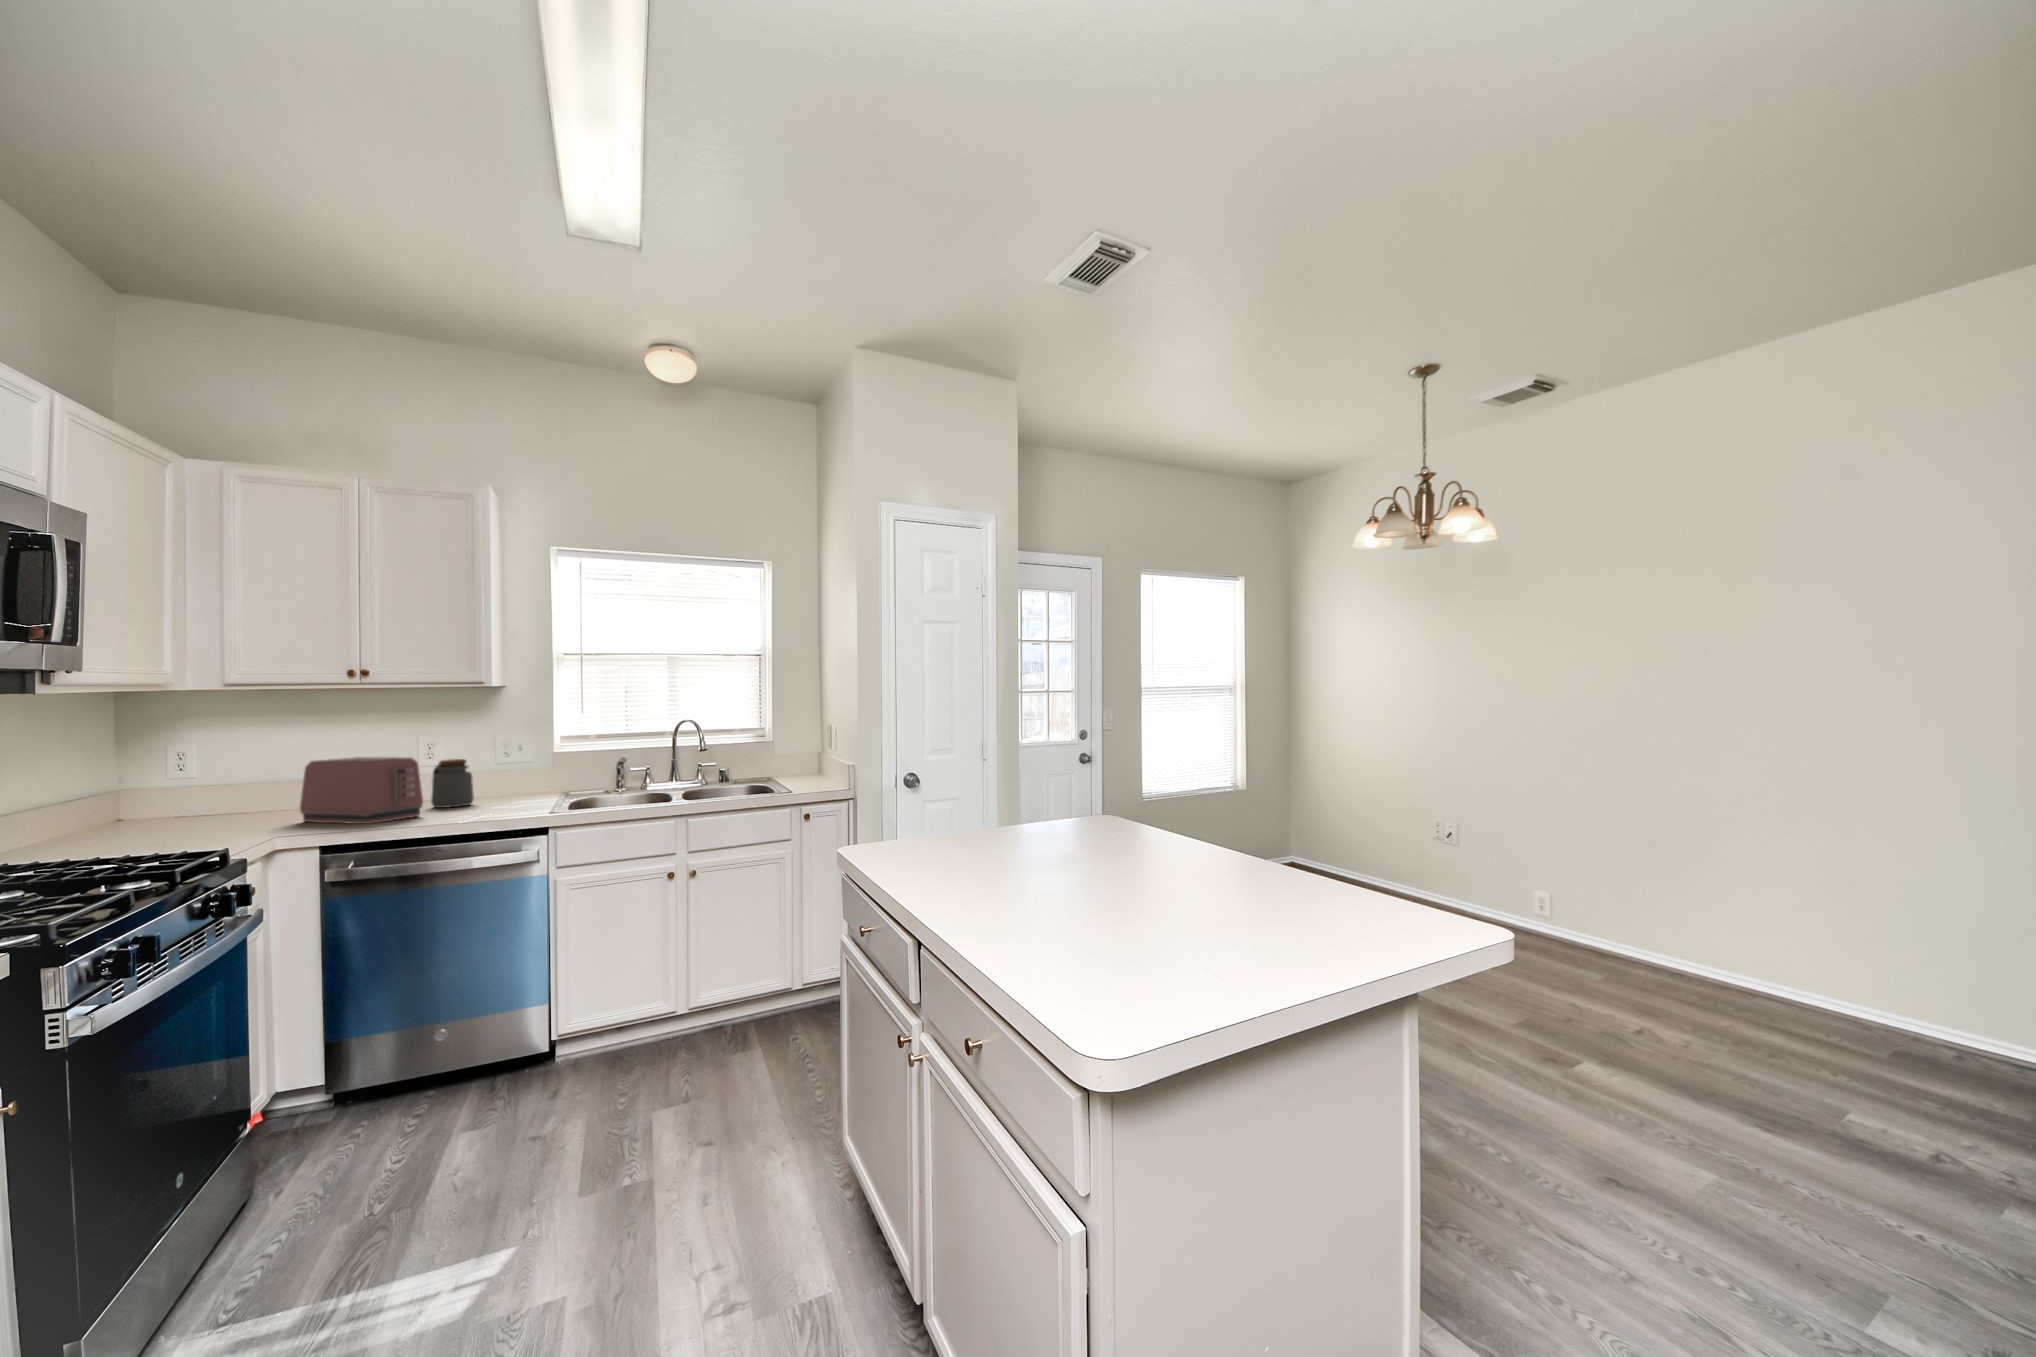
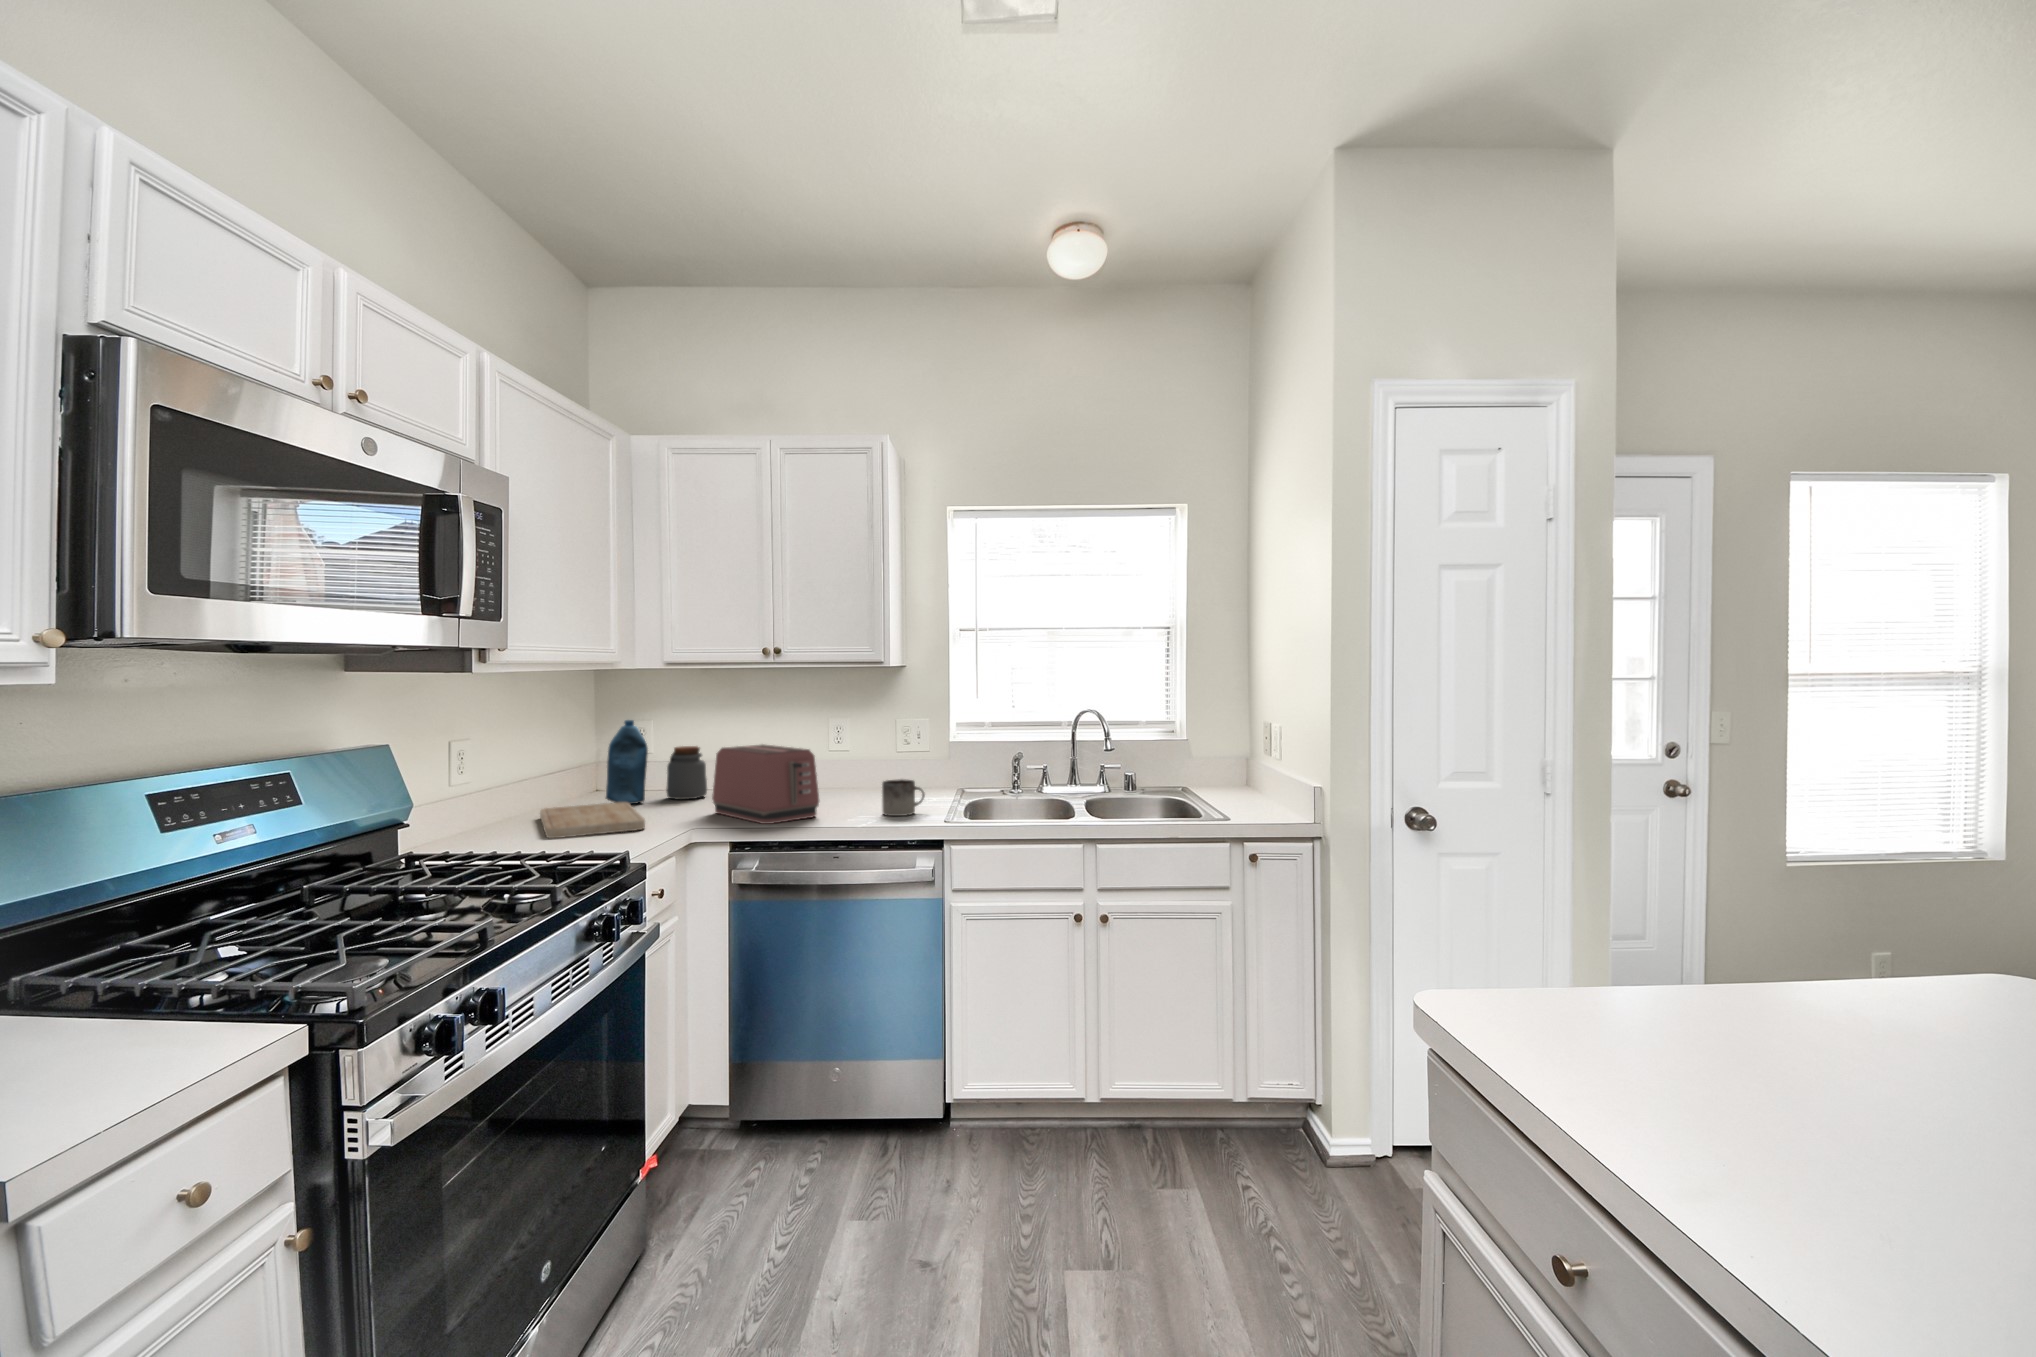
bottle: none [153,741,211,825] -> present [606,720,648,804]
jar: present [431,759,474,808] -> present [666,746,707,799]
mug: none [488,781,529,811] -> present [882,780,925,816]
cutting board: none [82,819,231,849] -> present [540,802,645,838]

